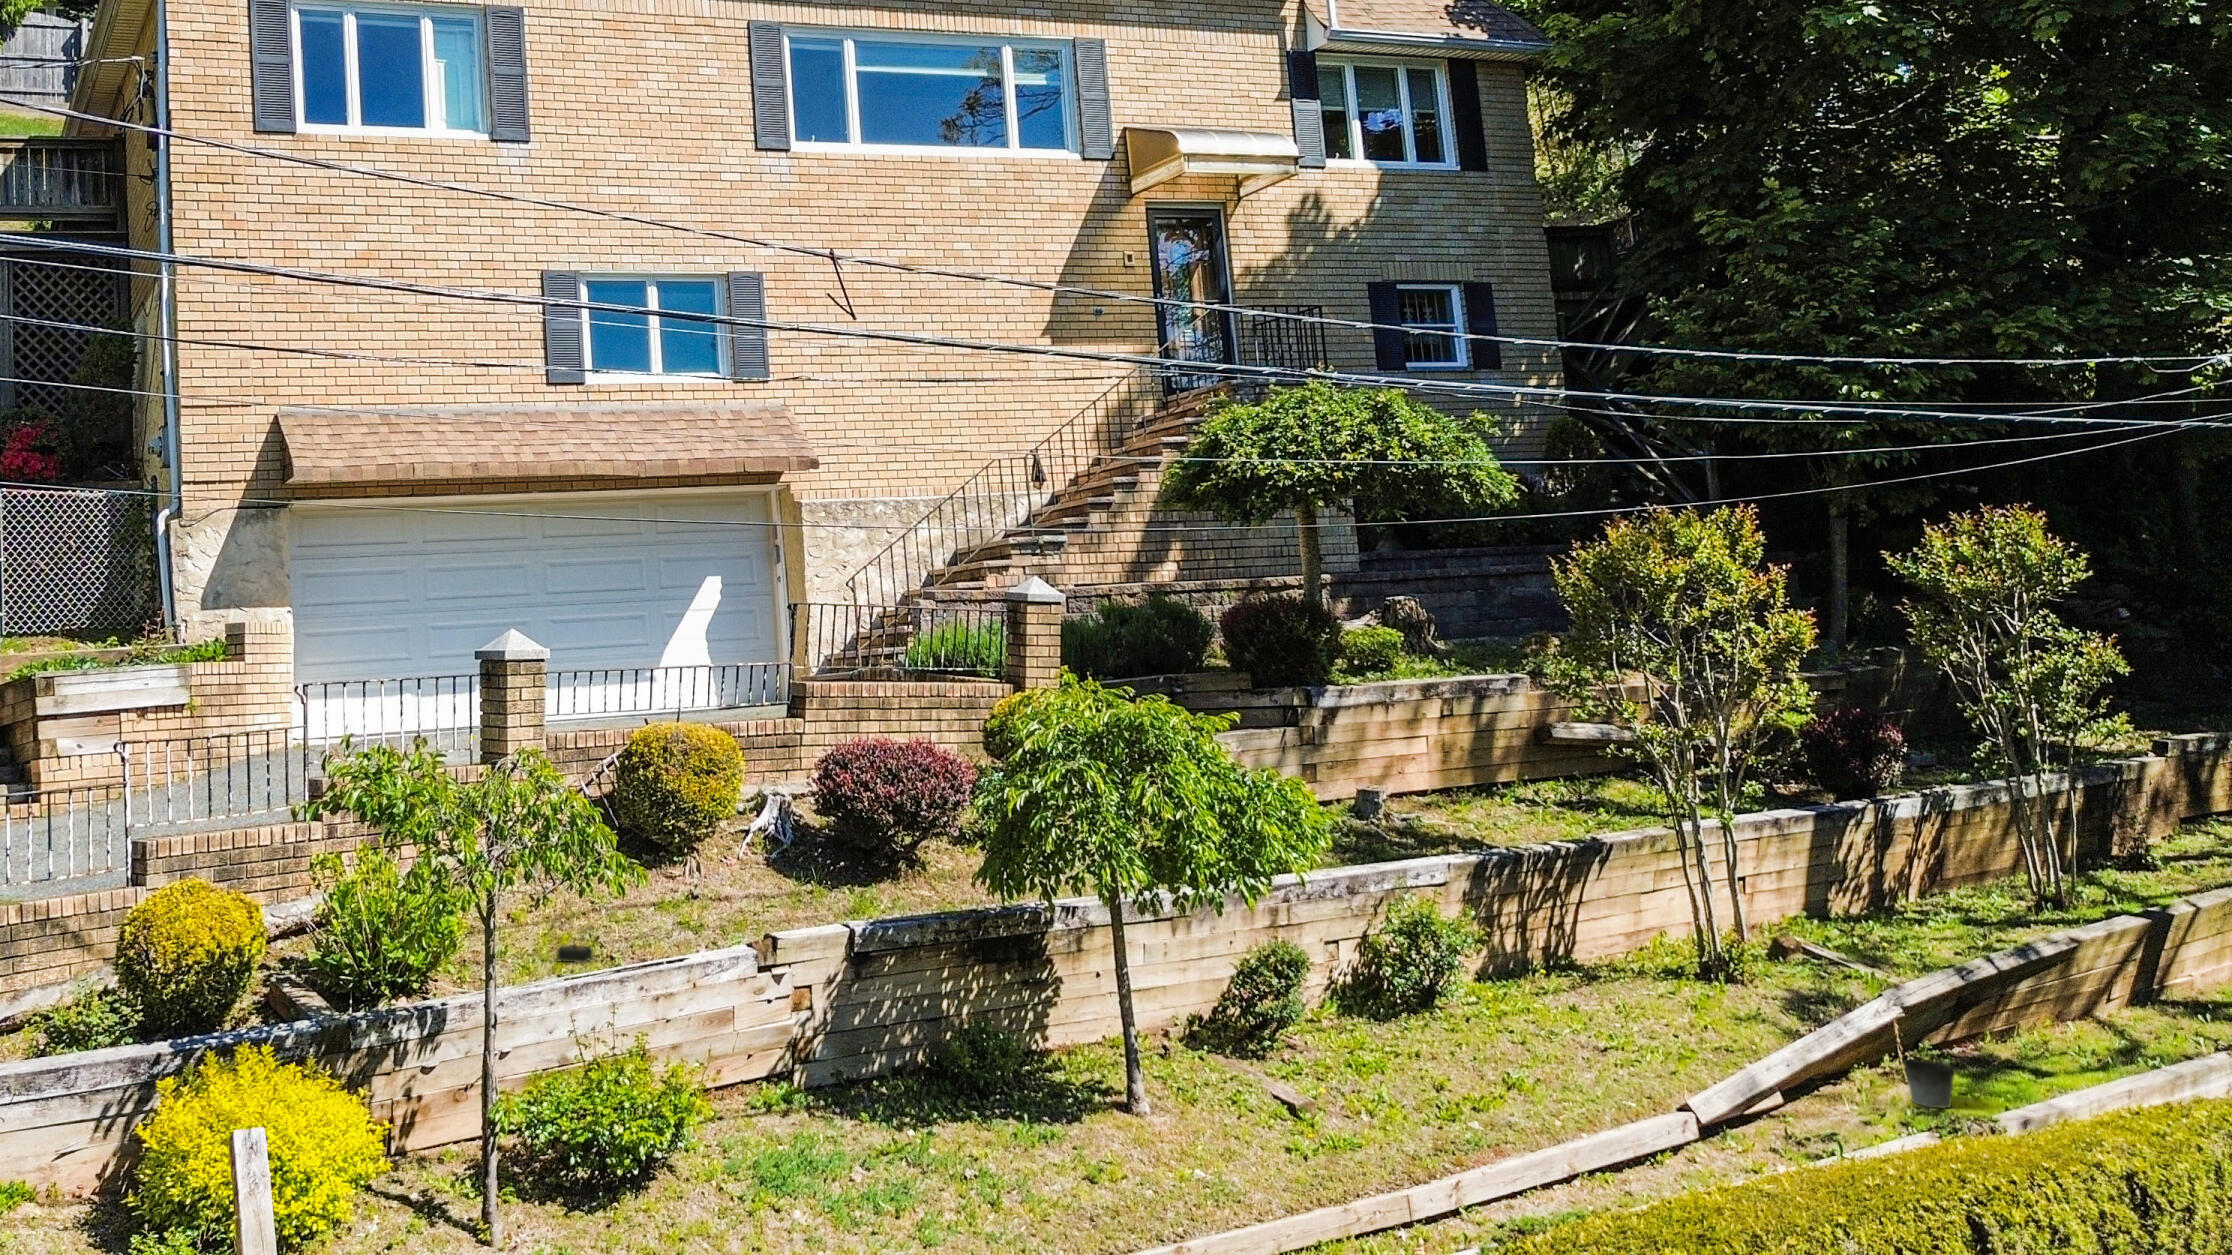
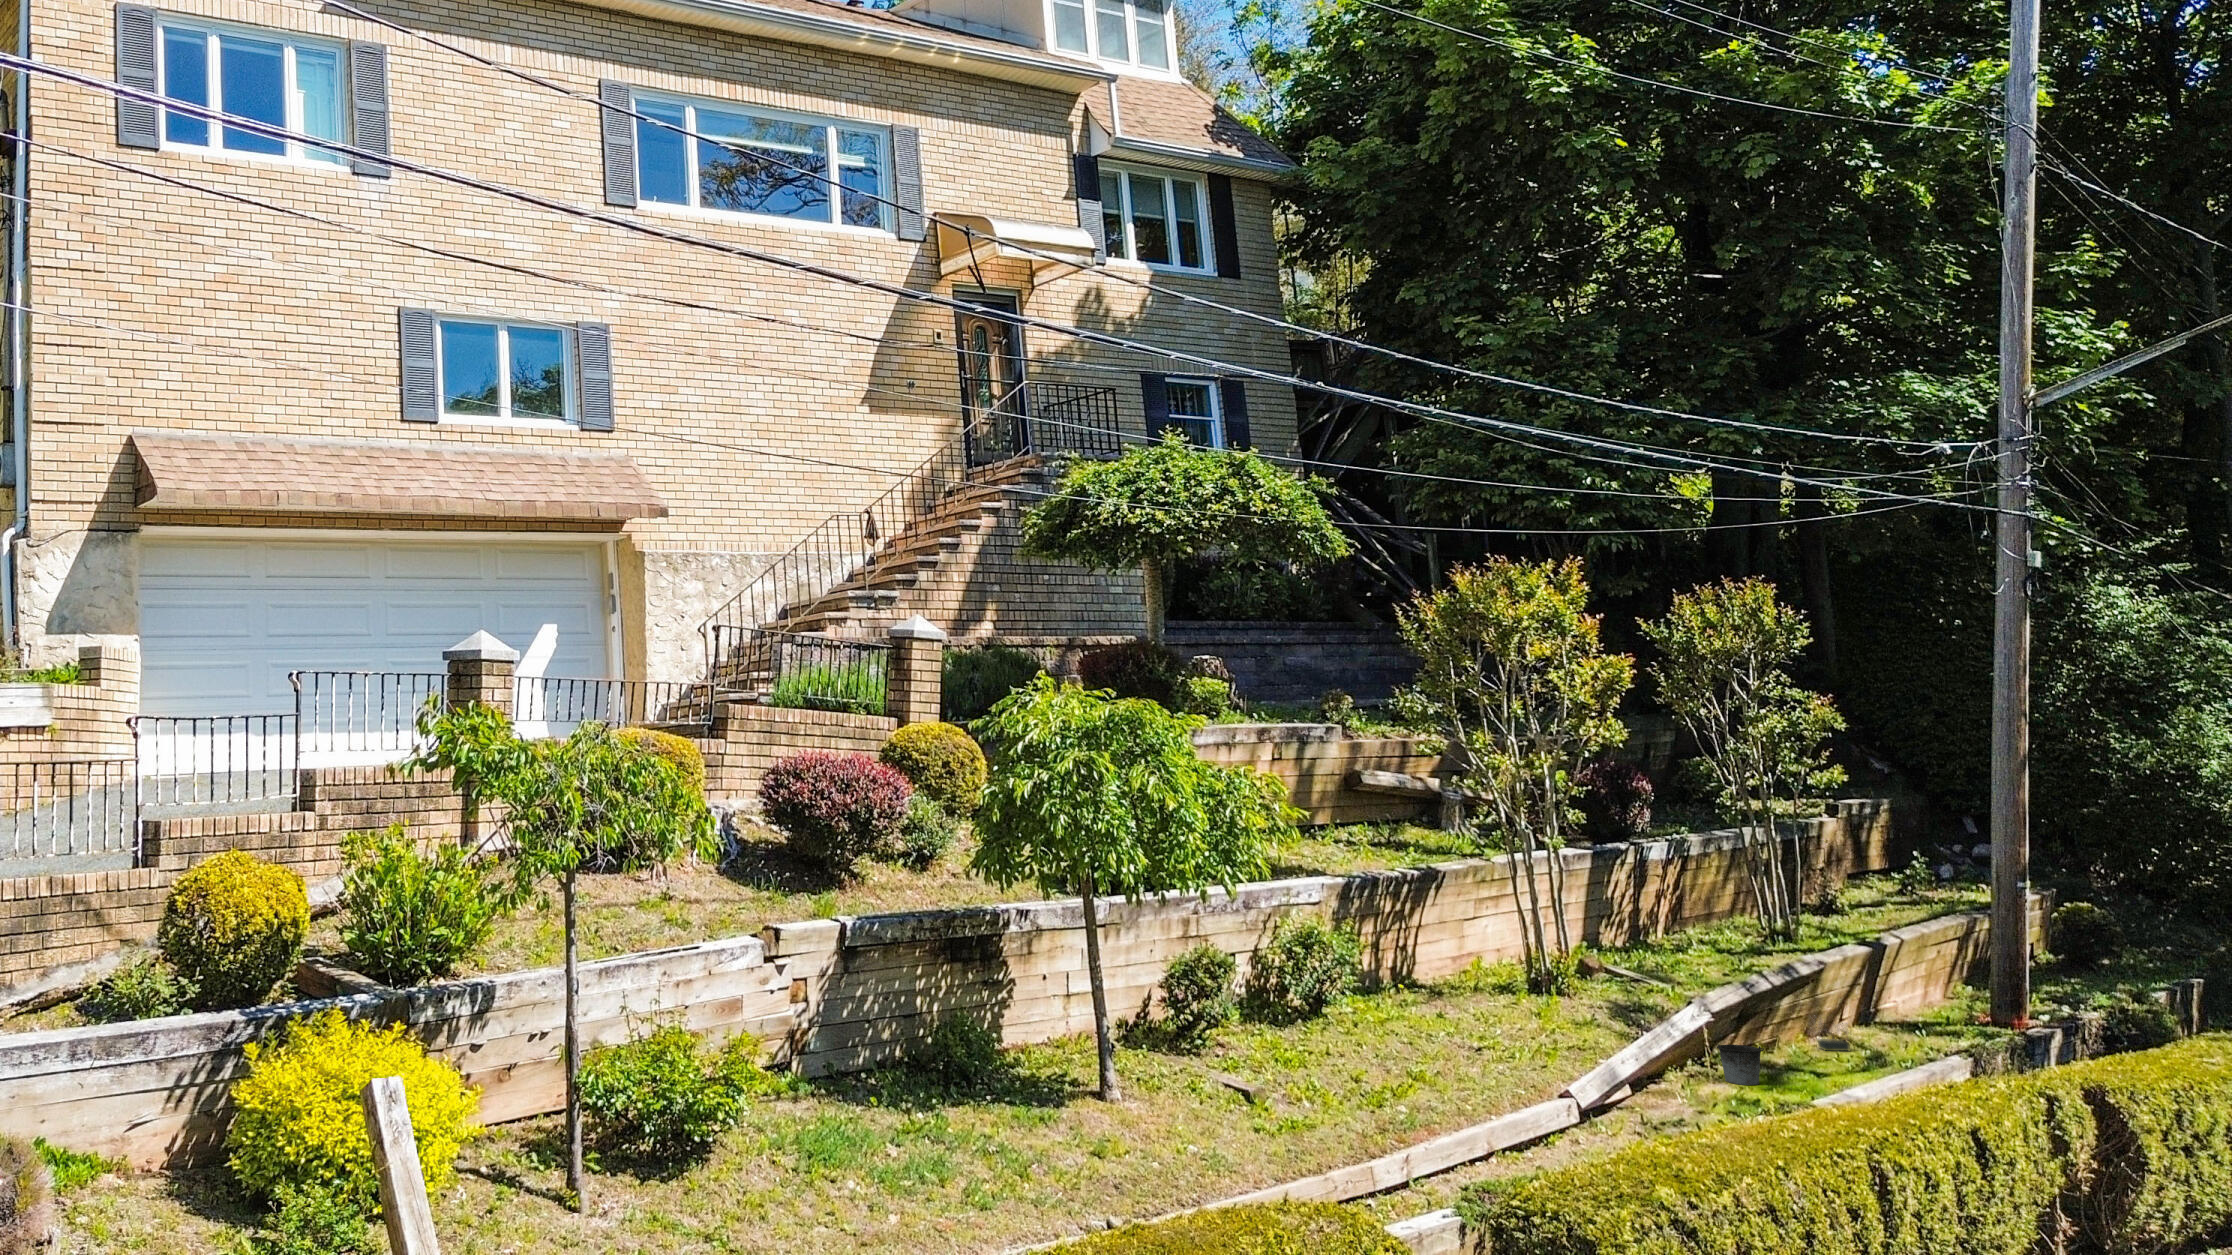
decorative plant: present [548,915,593,963] -> present [1810,1015,1850,1051]

